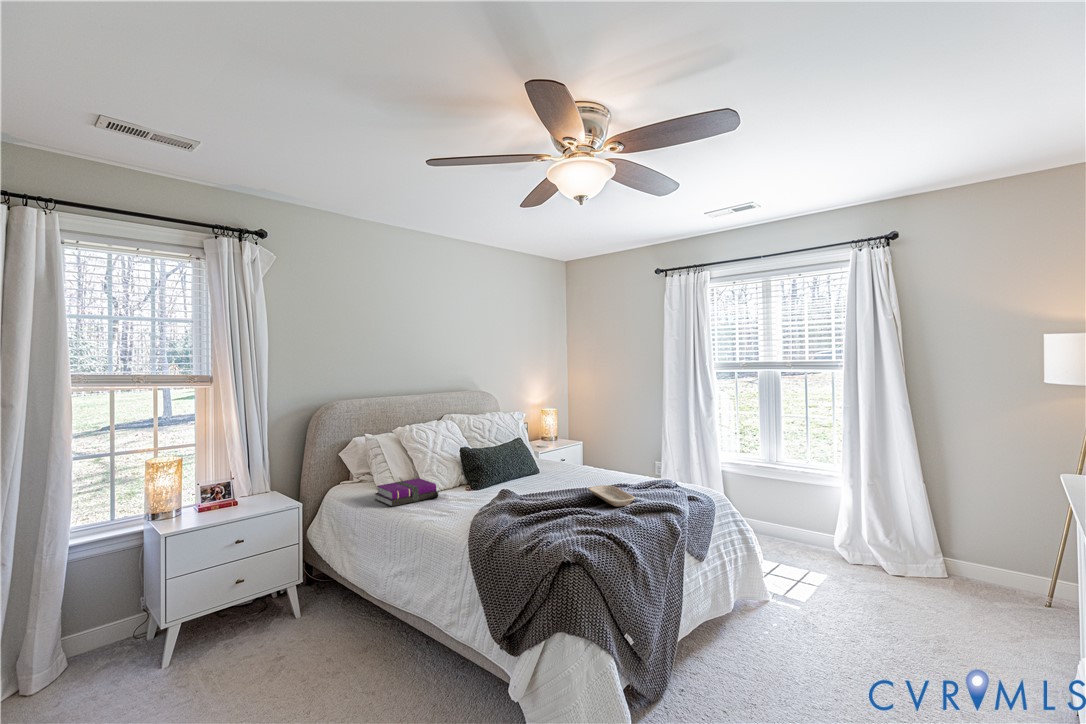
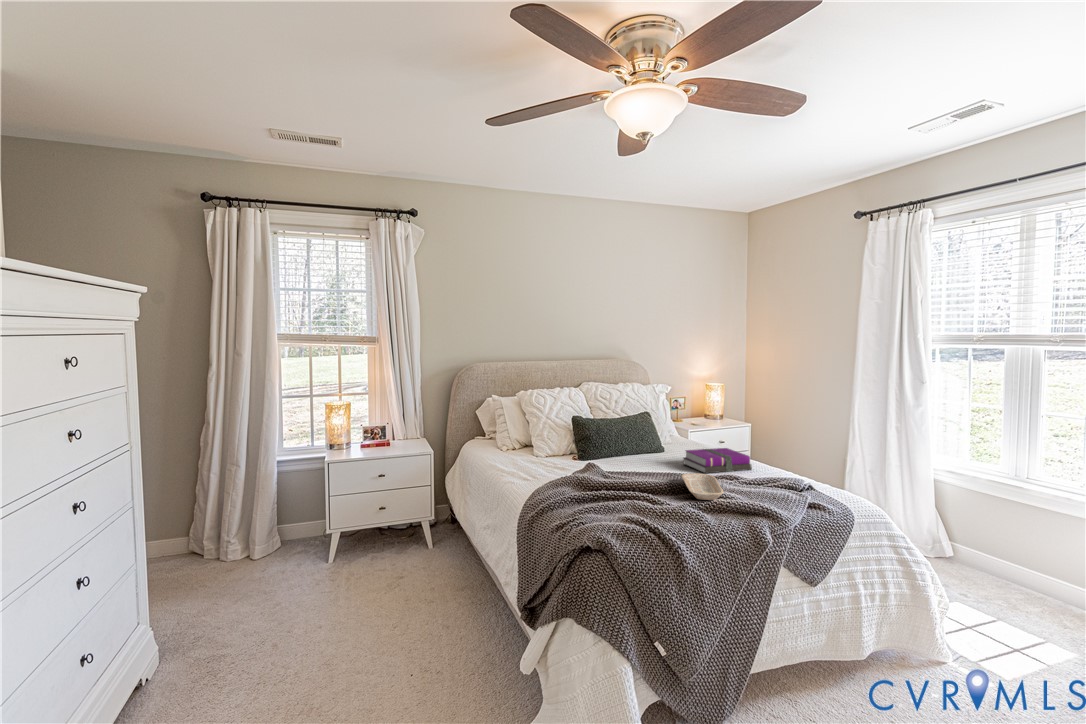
notebook: present [375,478,438,506] -> present [683,448,752,473]

